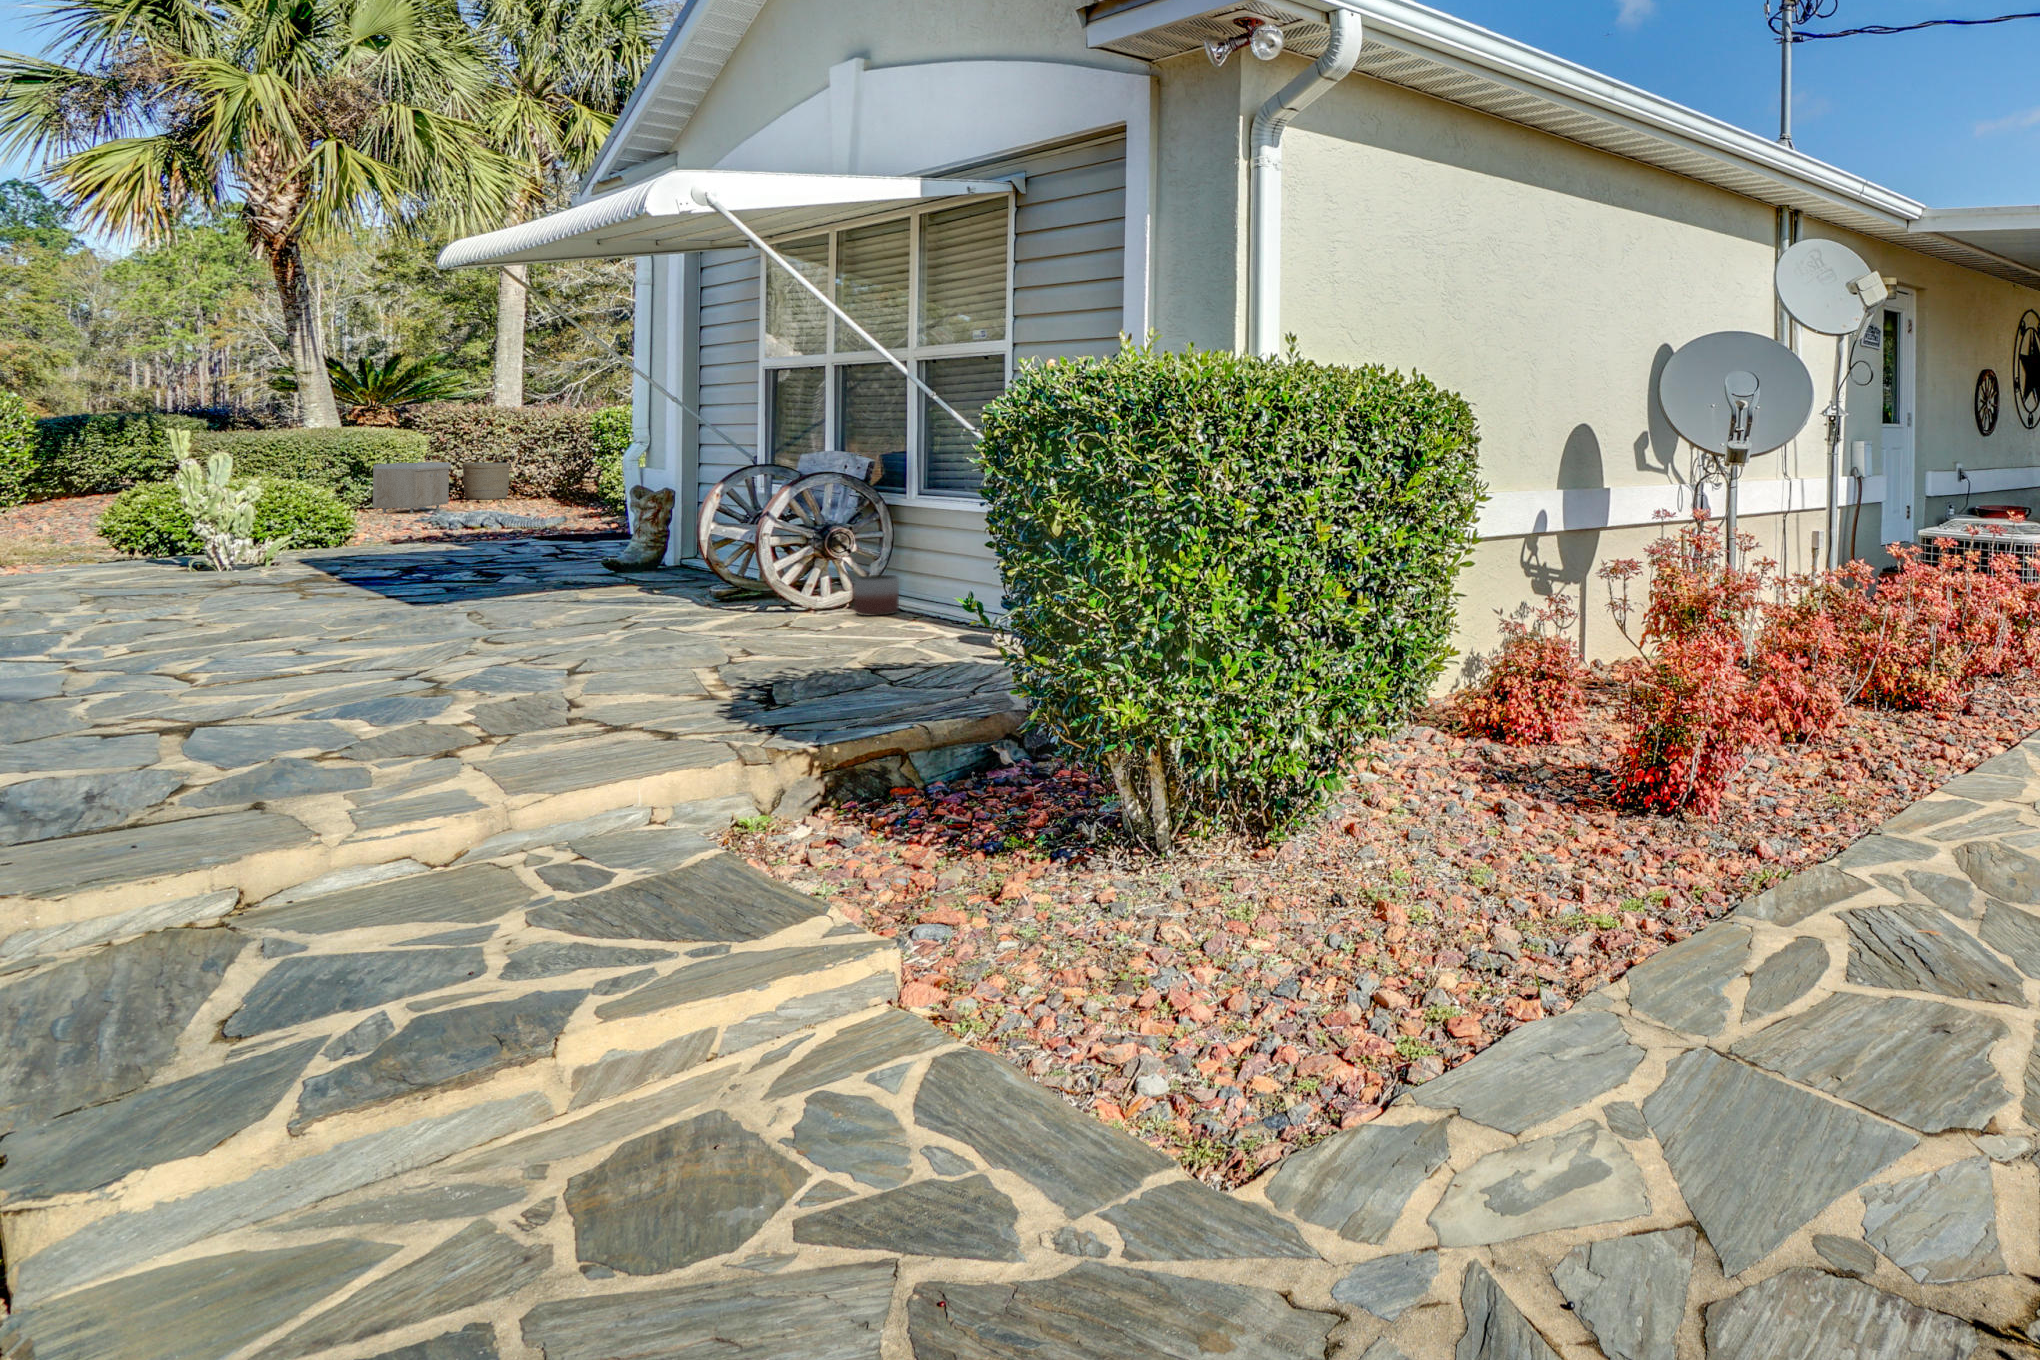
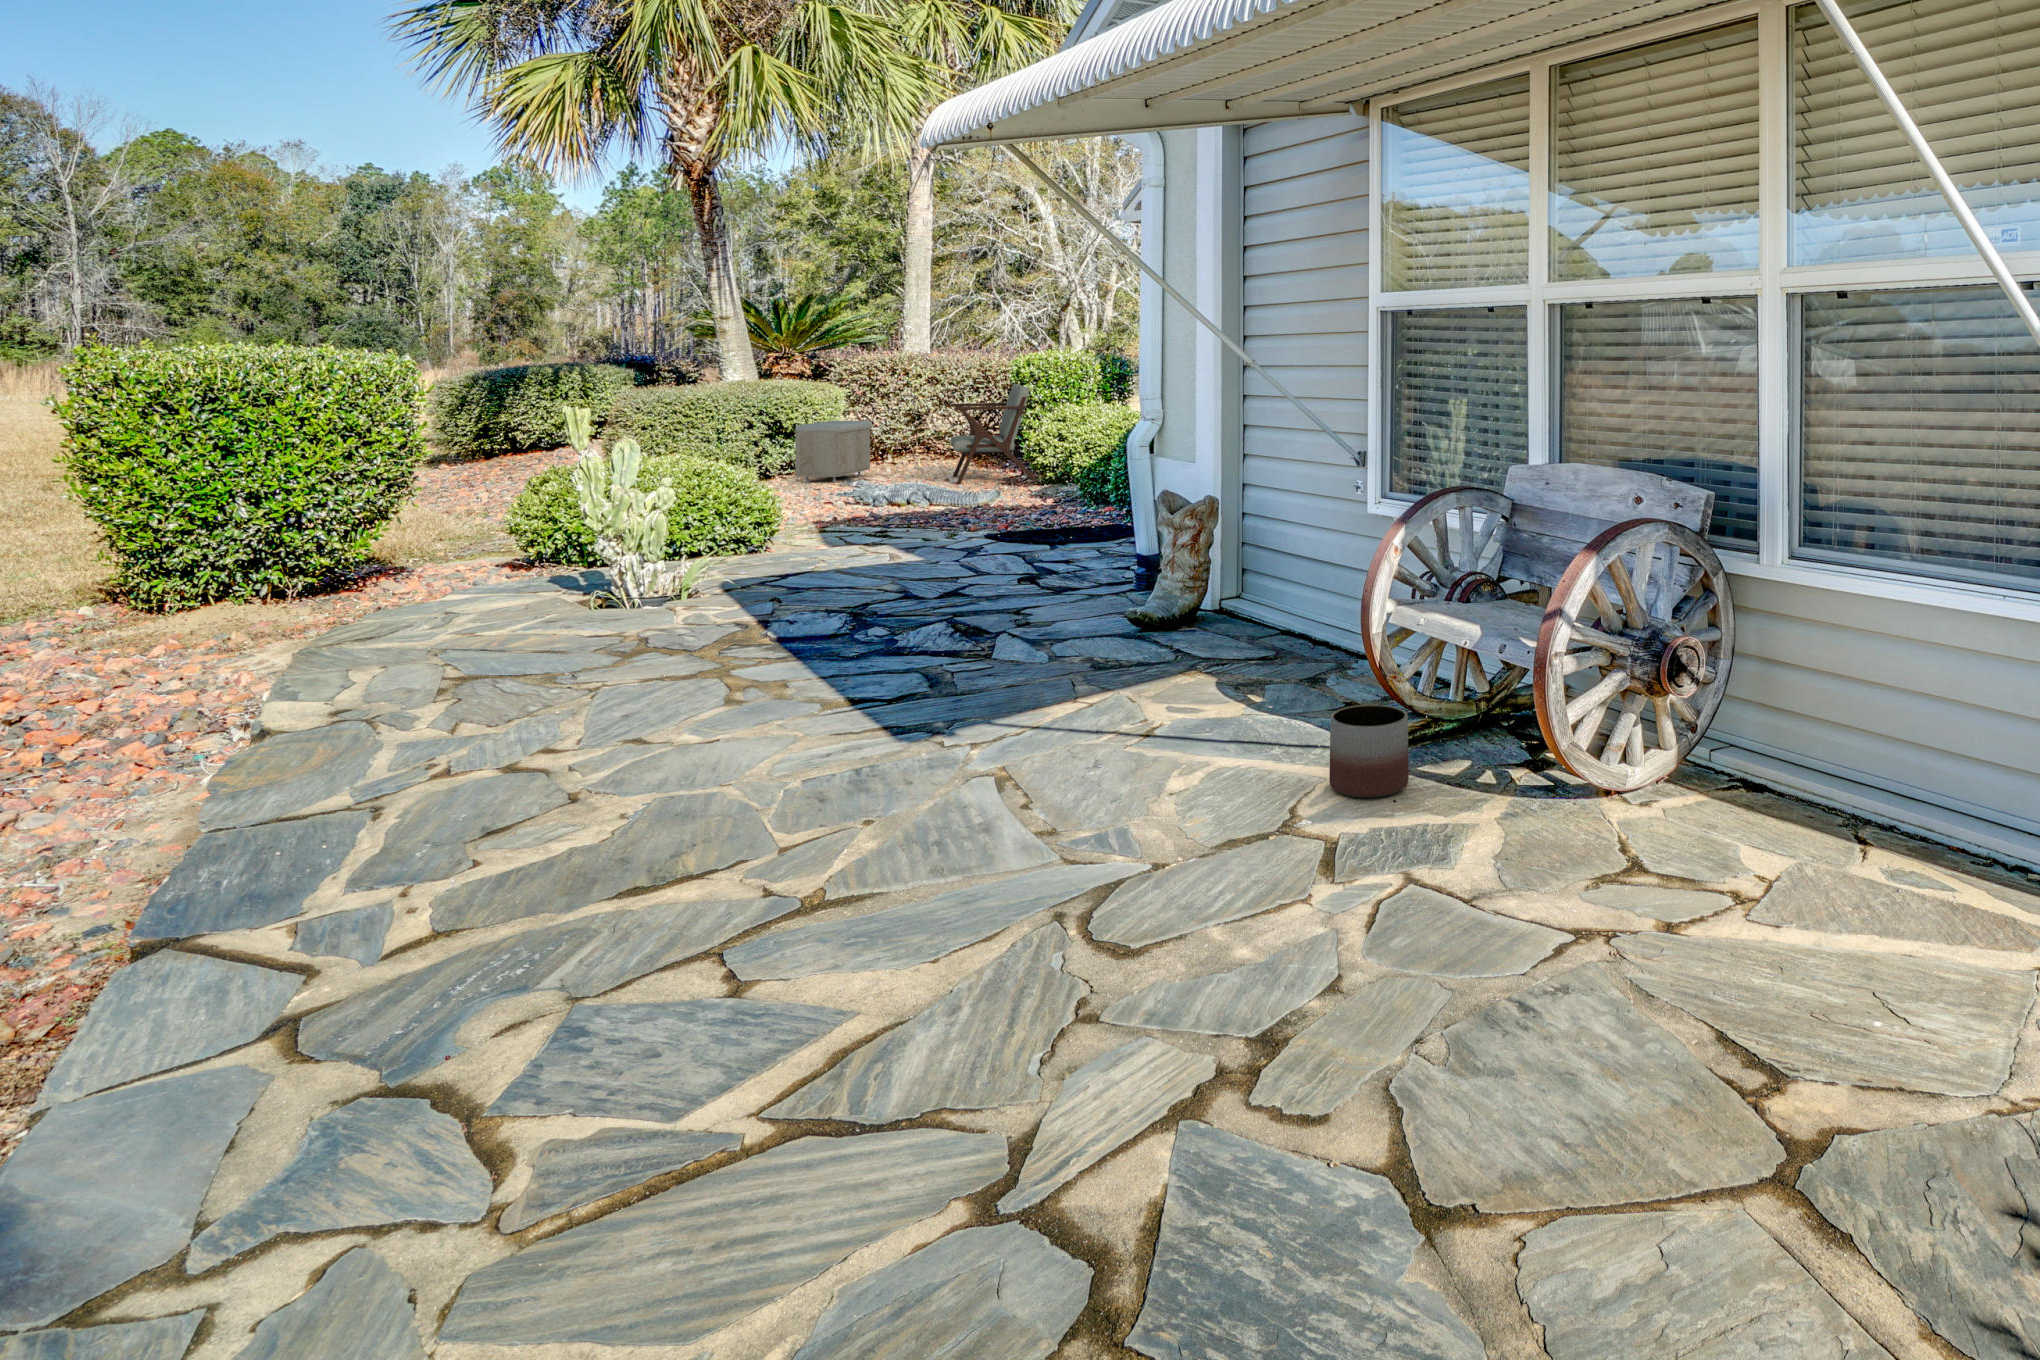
lounge chair: none [527,432,608,513] -> present [951,384,1038,484]
woven basket: present [462,462,510,499] -> none [878,416,925,459]
planter: present [854,575,899,616] -> present [1329,705,1409,798]

